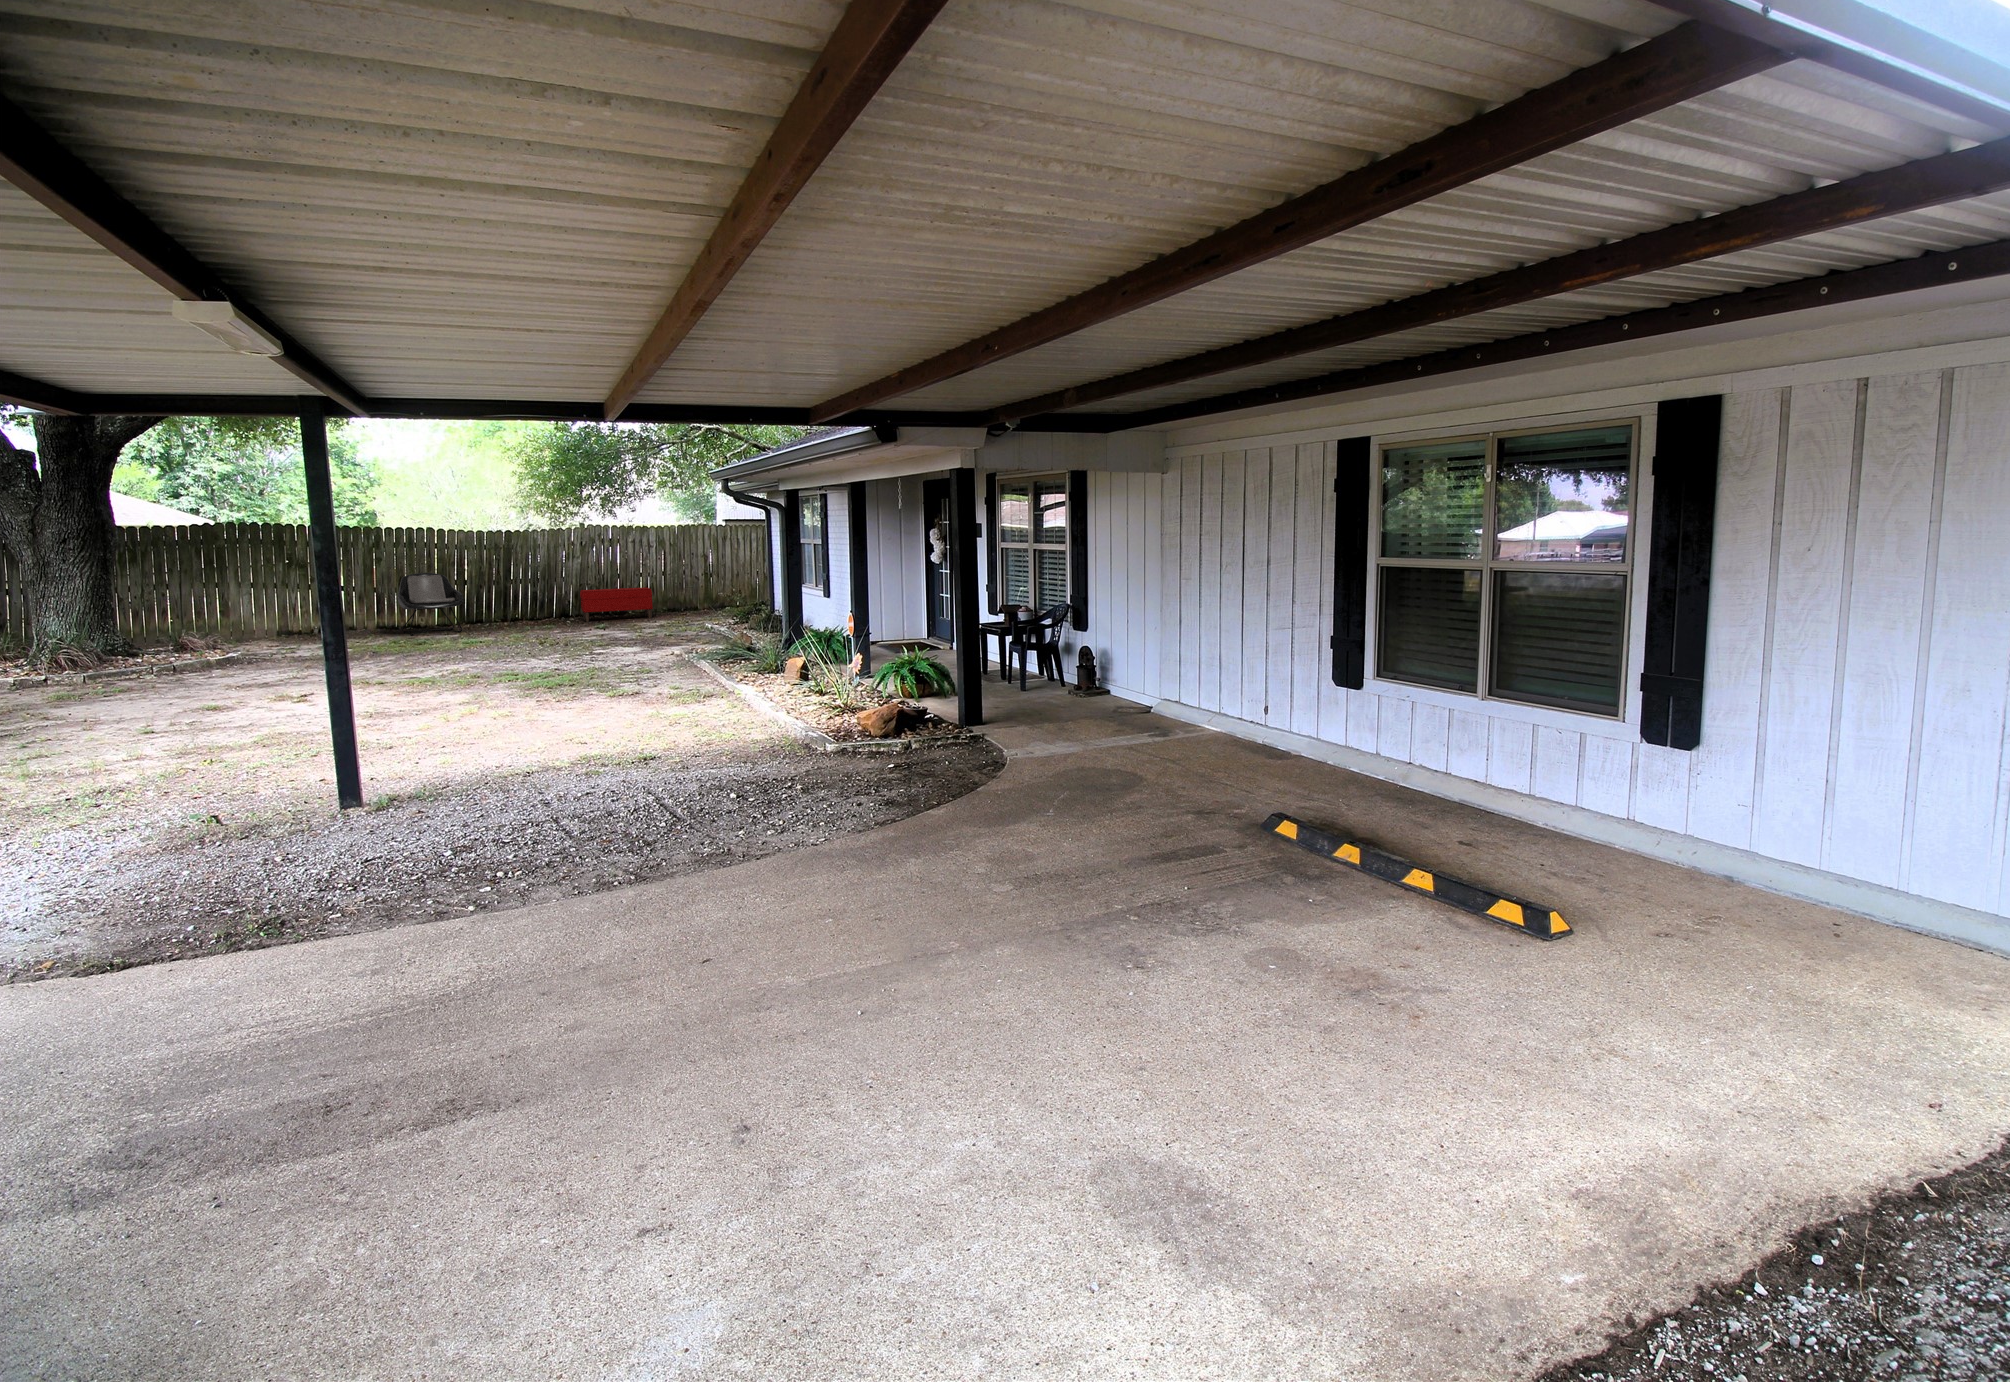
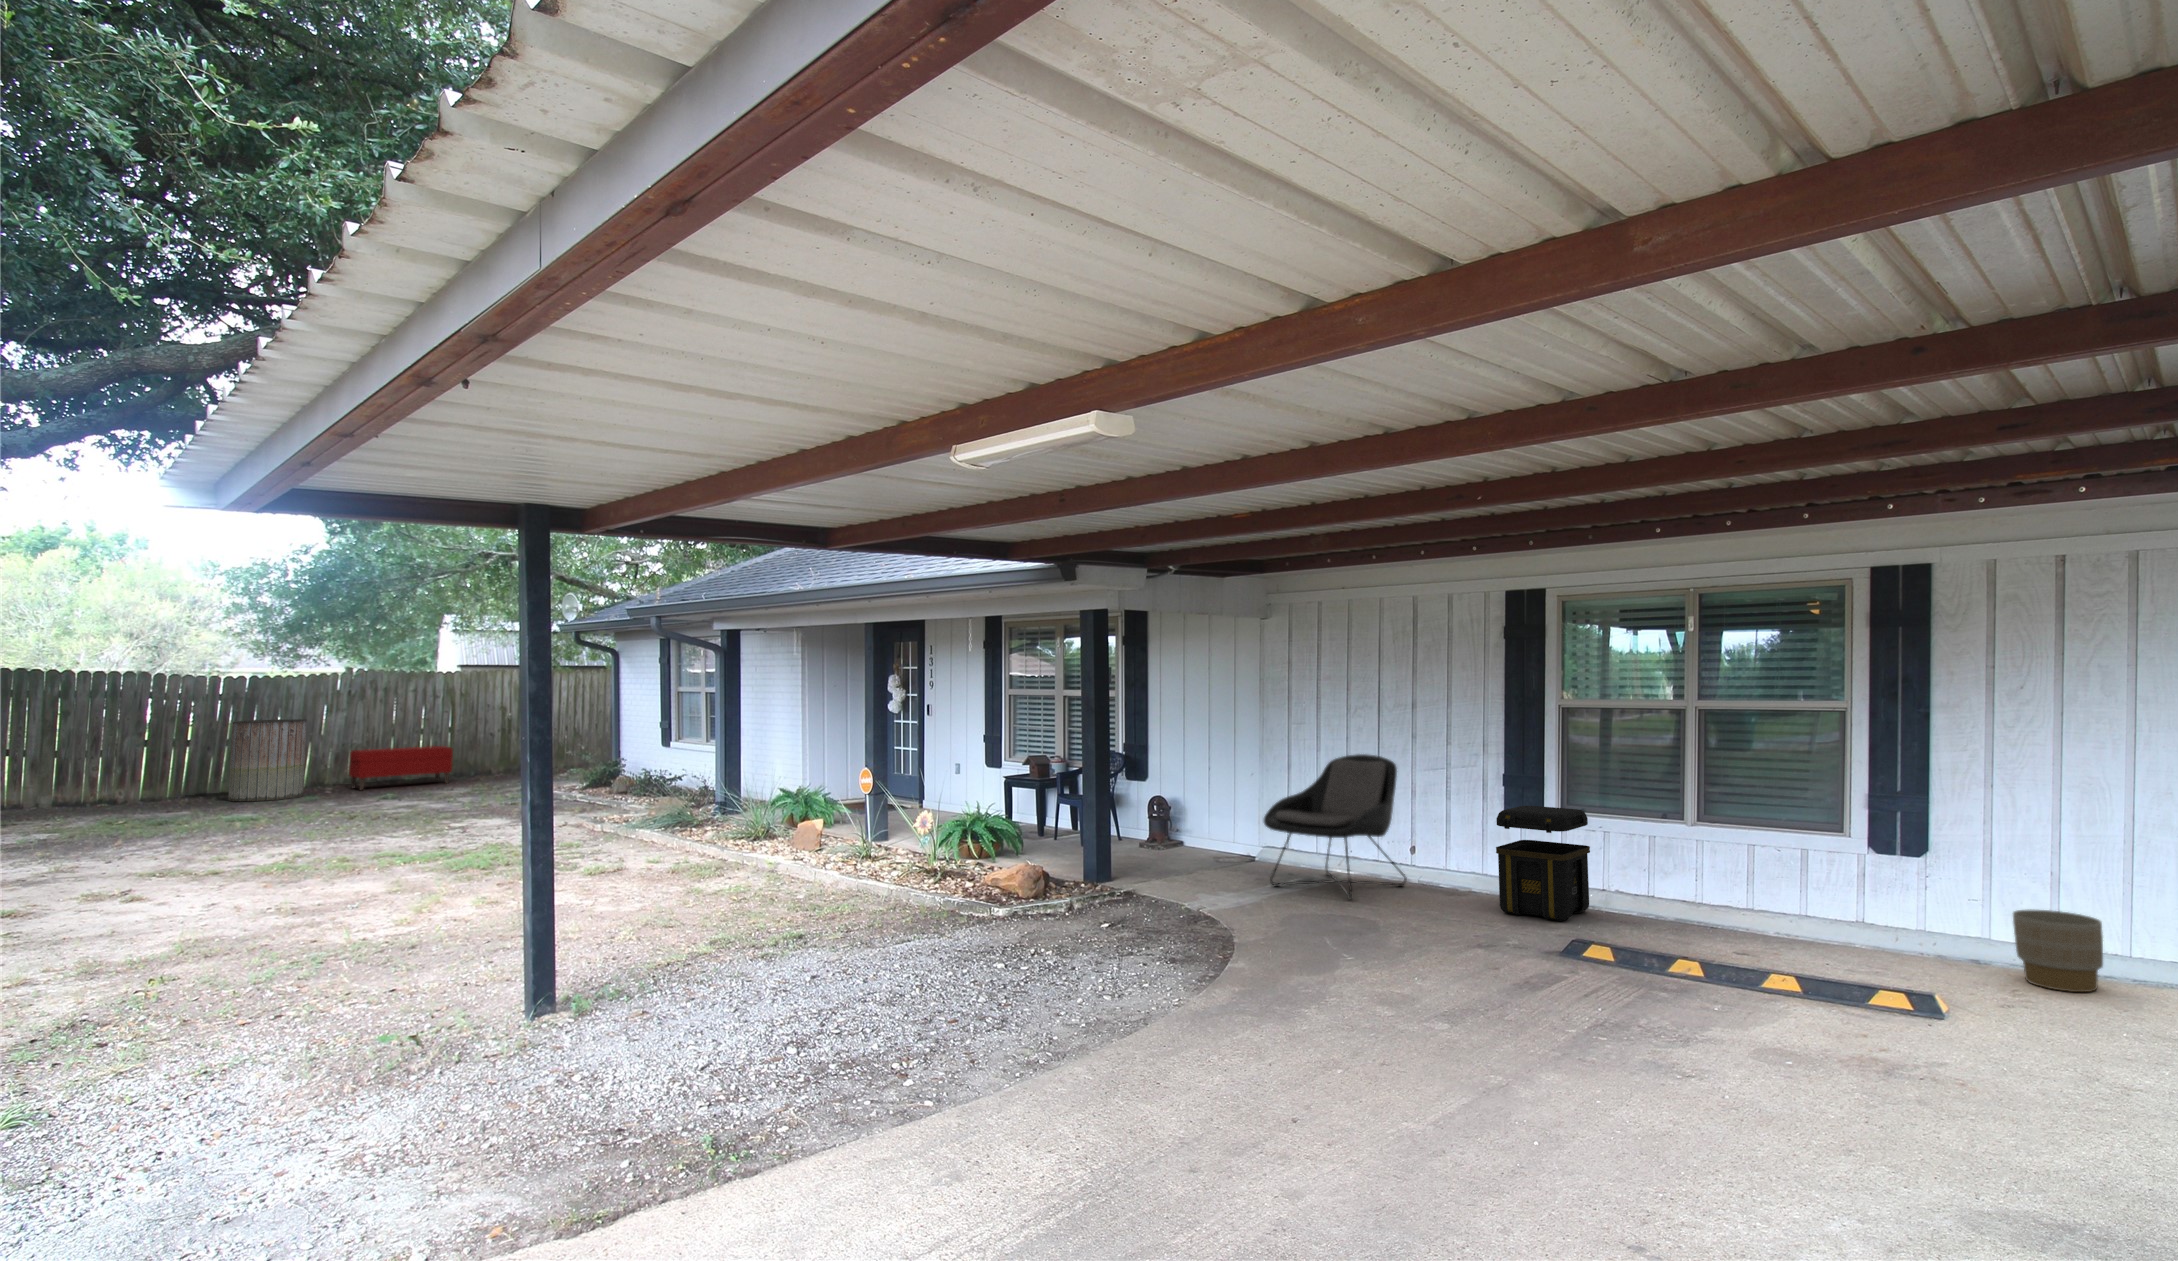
trash can: none [492,565,546,628] -> present [228,719,307,802]
lounge chair: present [398,573,463,636] -> present [1264,754,1407,900]
toolbox: none [1287,672,1393,794] -> present [1496,806,1590,921]
planter: none [1751,824,1856,928] -> present [2013,909,2103,992]

